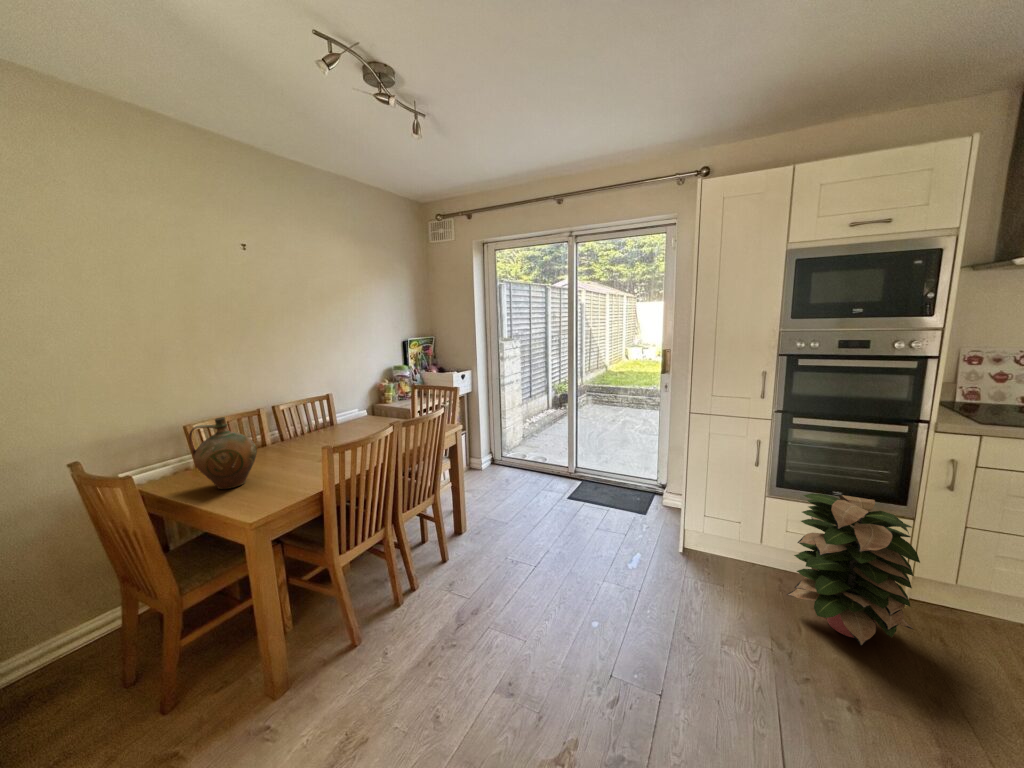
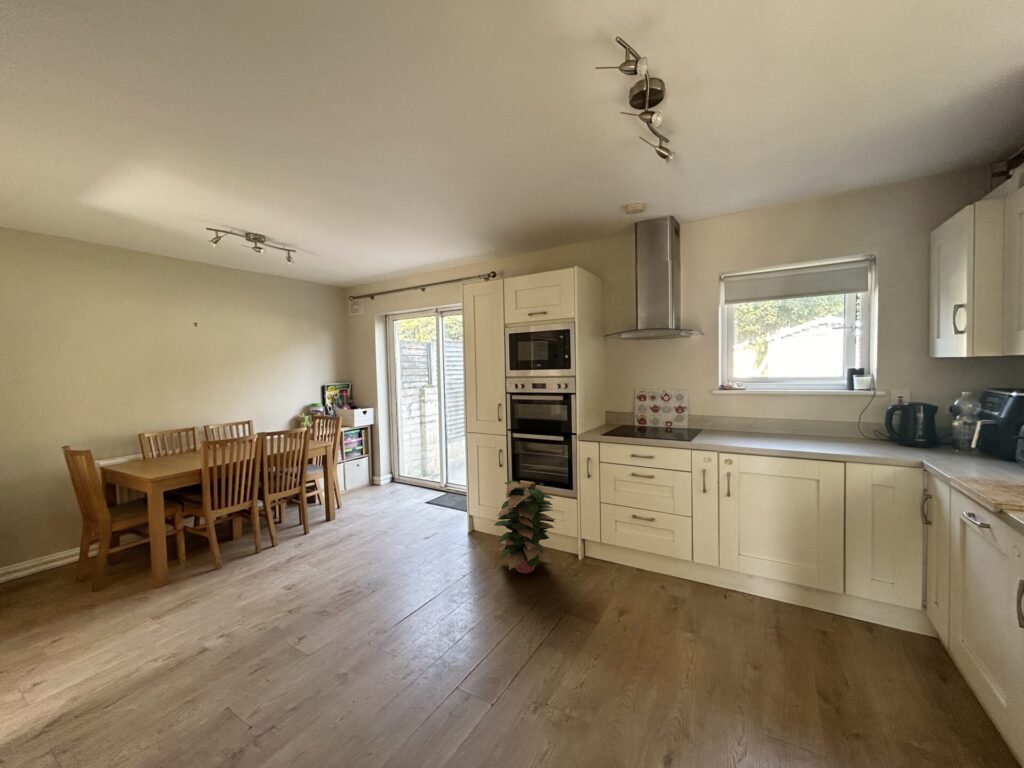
ceramic jug: present [189,417,257,489] -> none [133,426,174,468]

